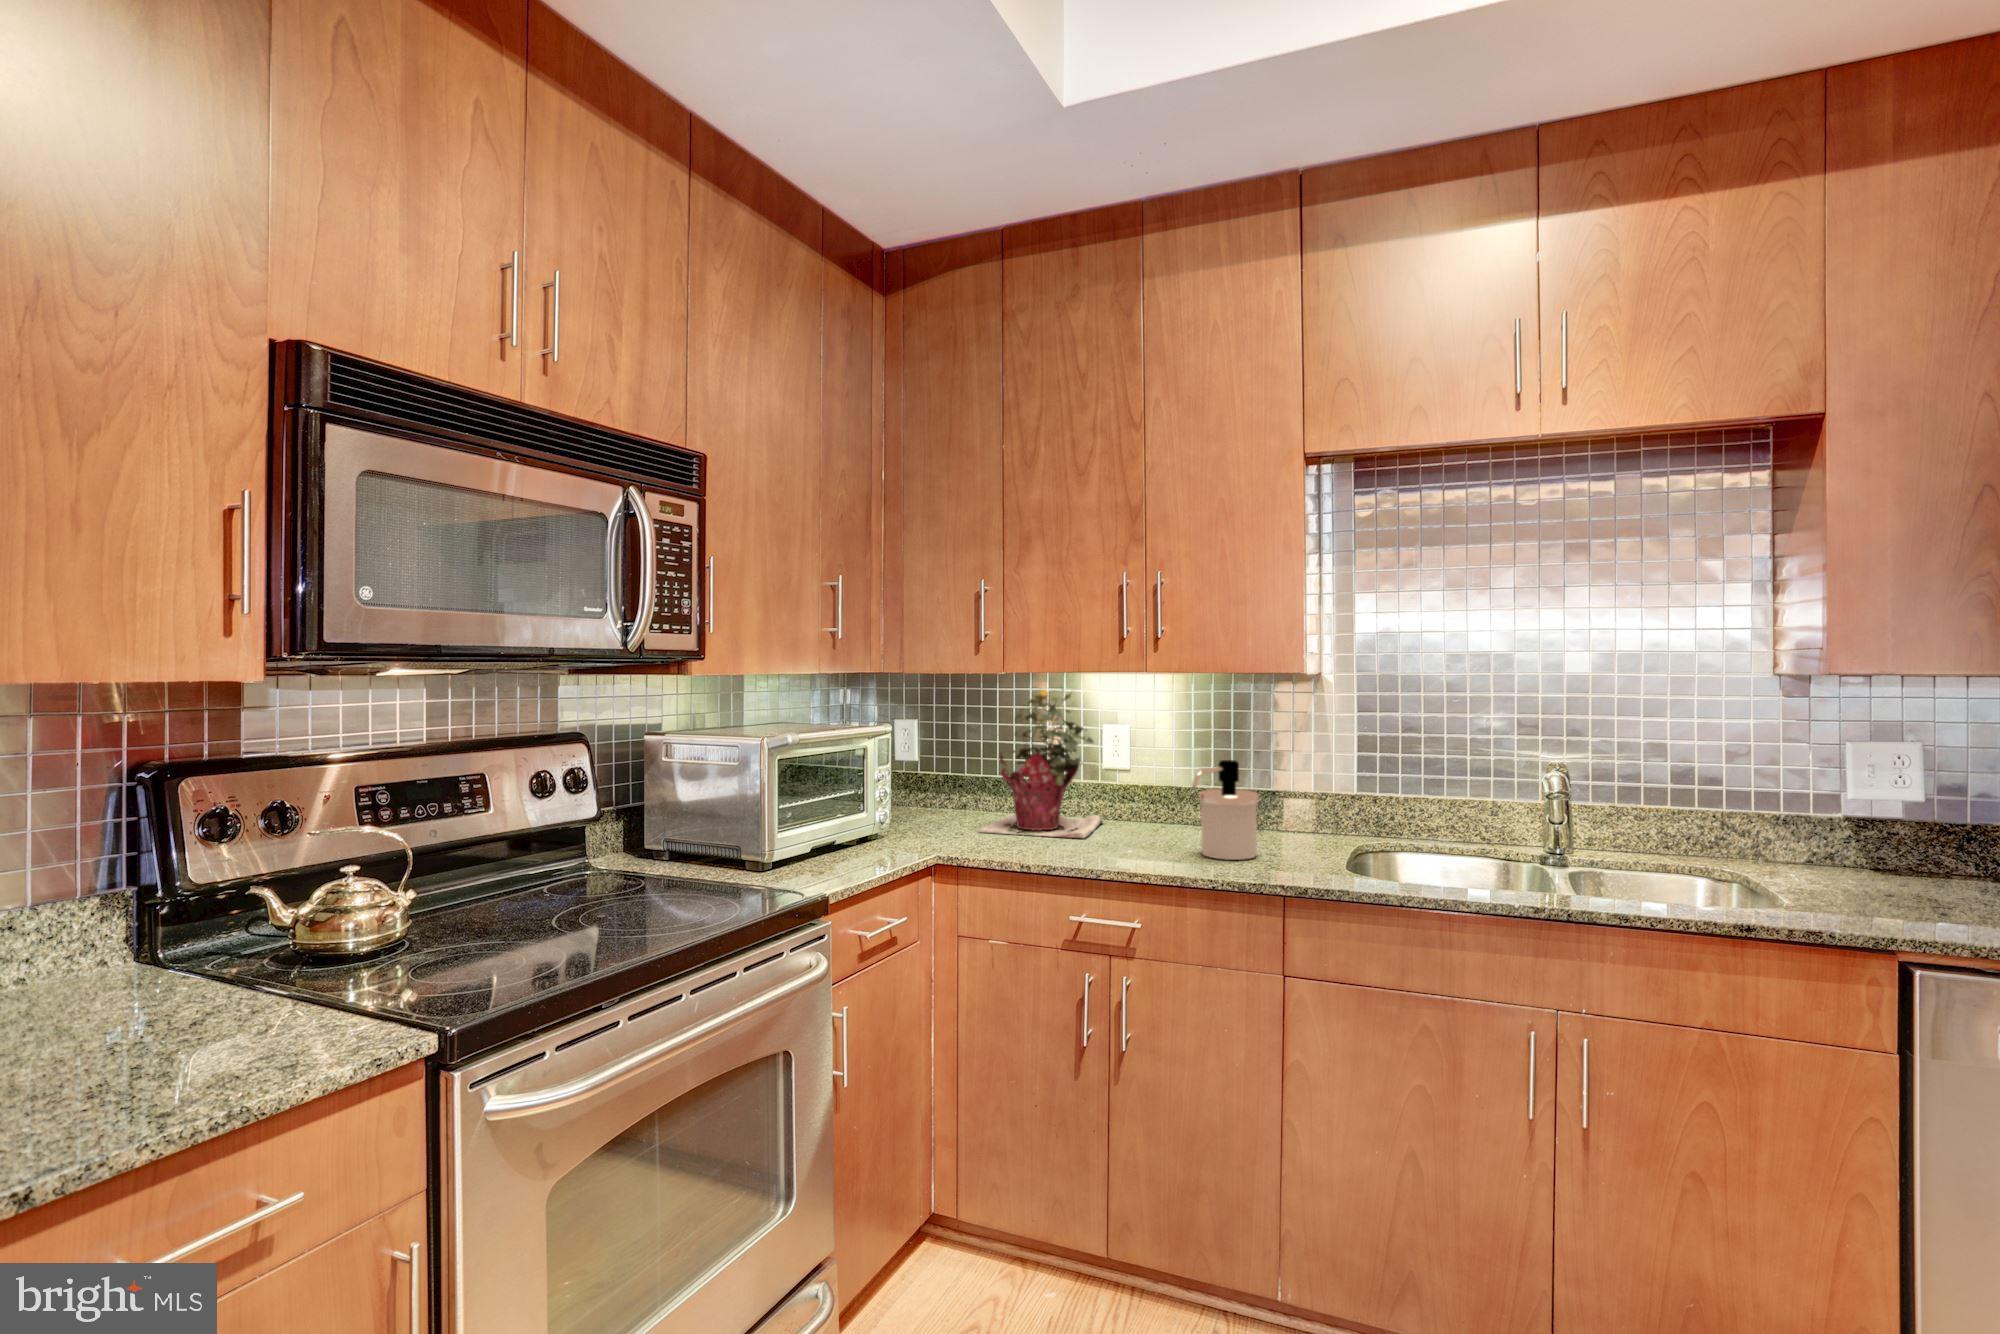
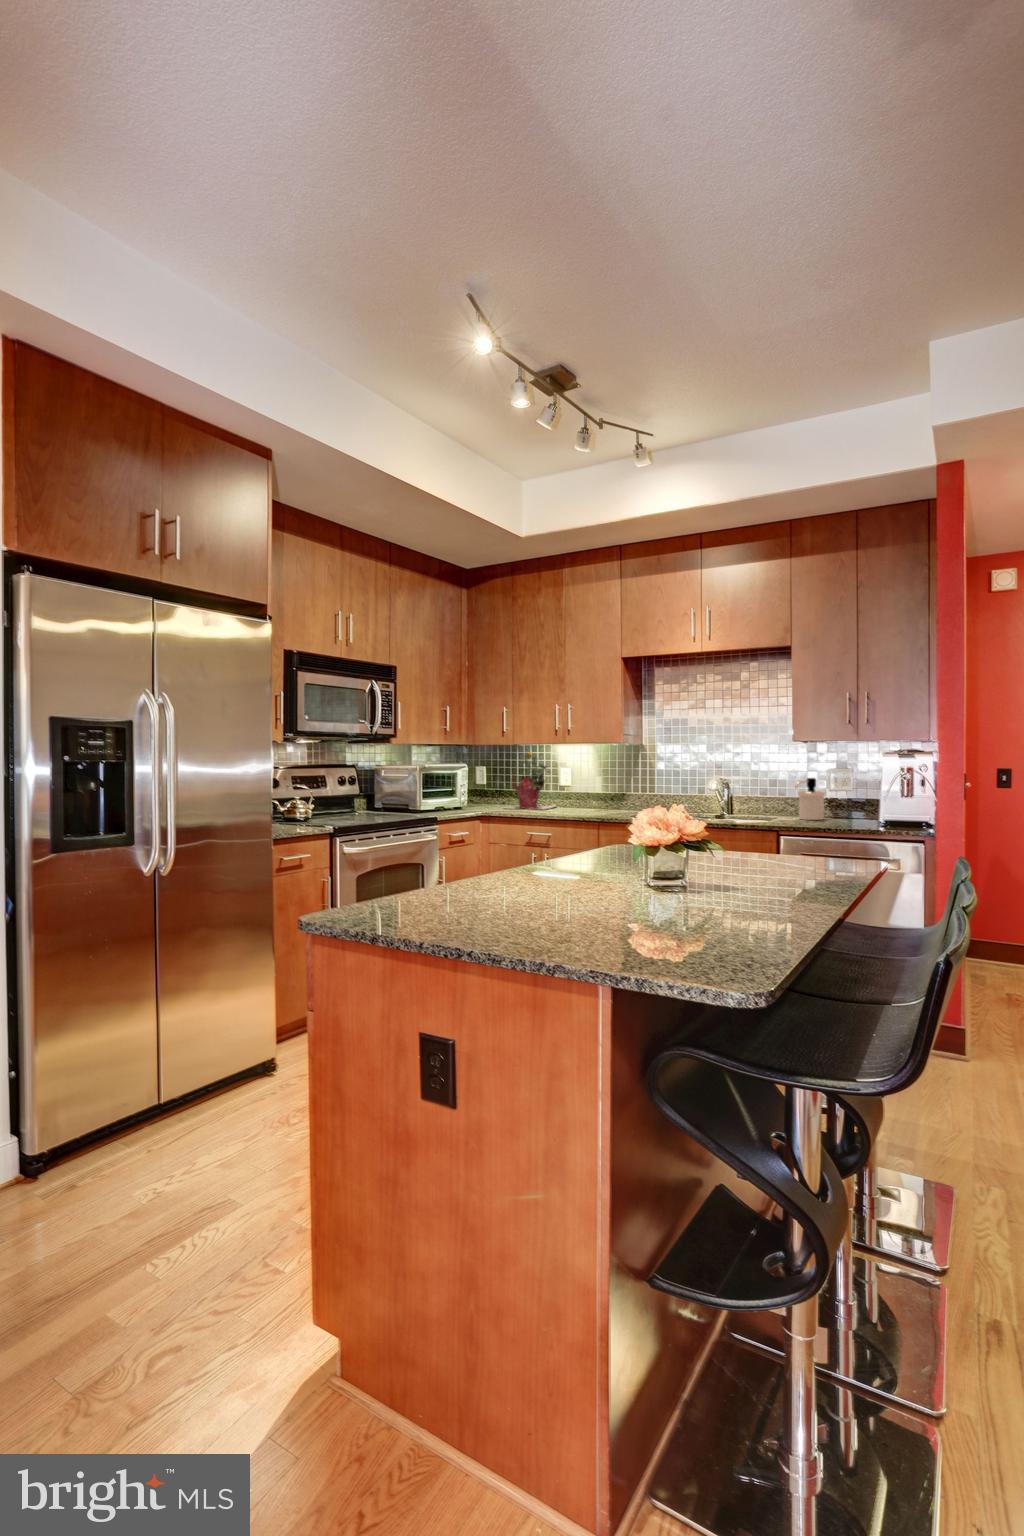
soap dispenser: present [1192,760,1259,860] -> present [796,778,825,820]

